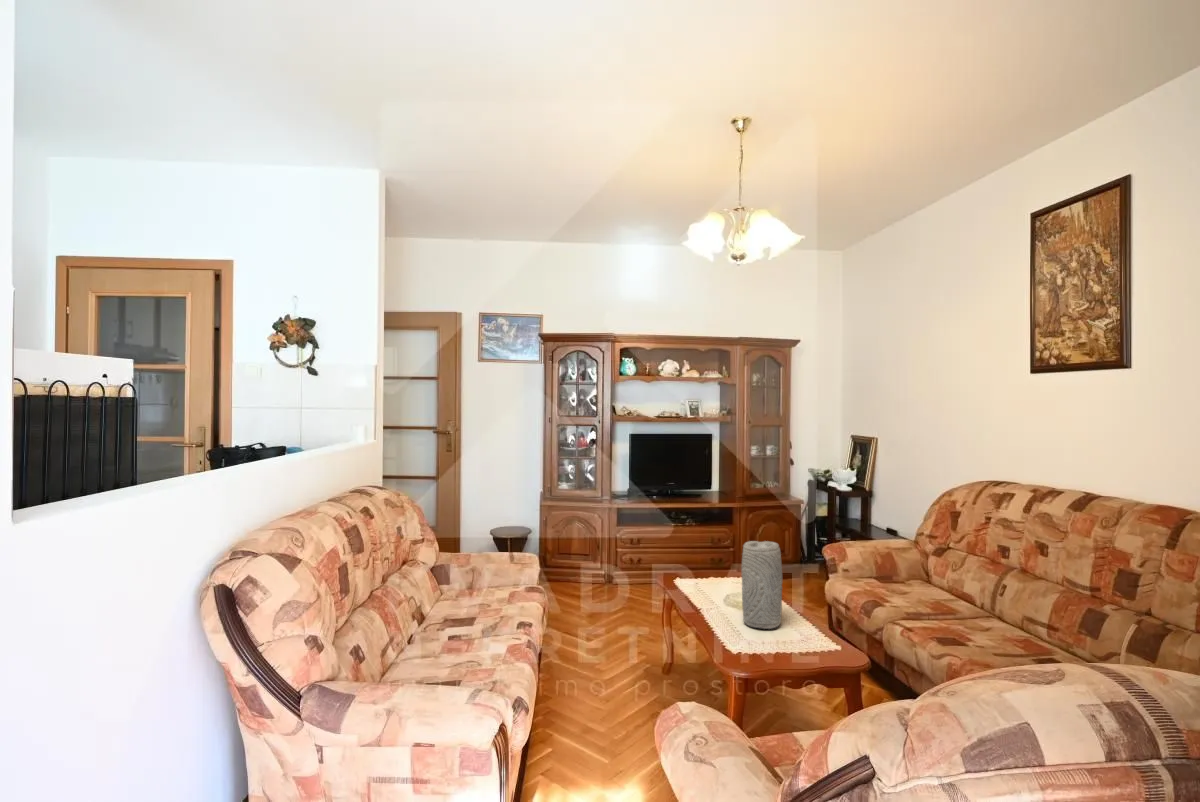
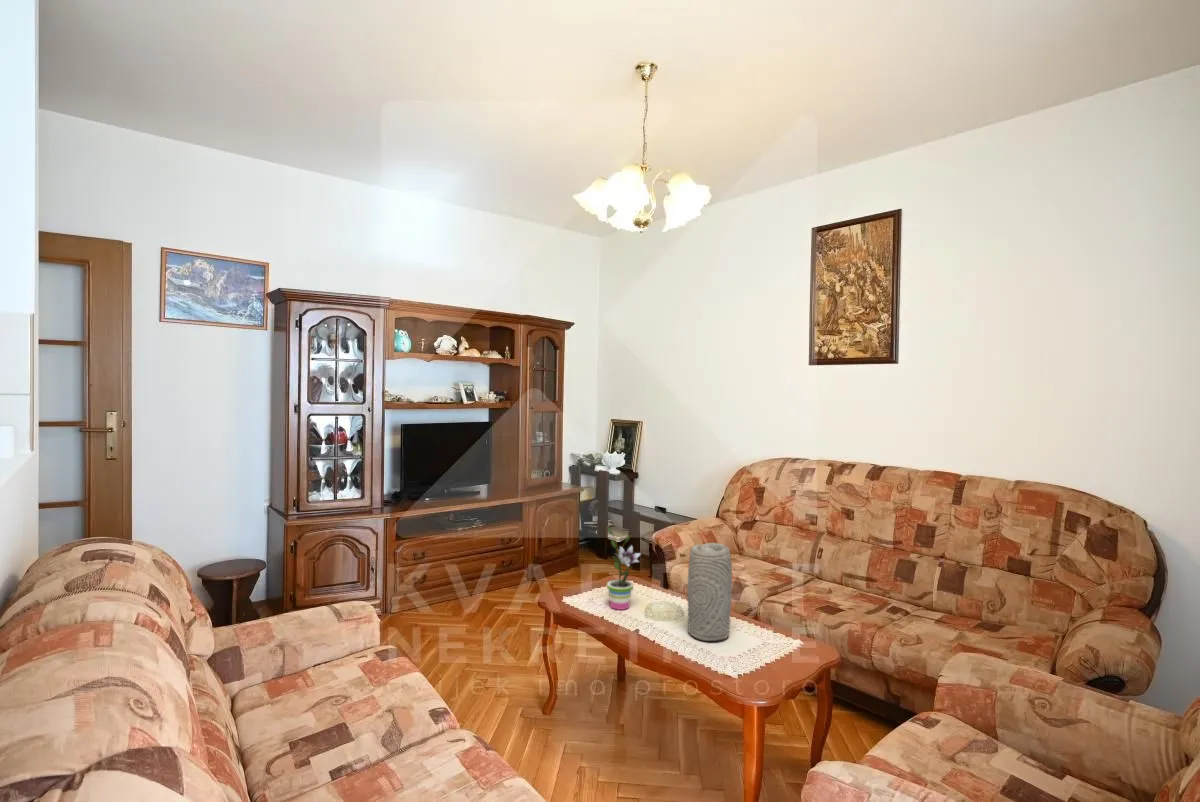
potted plant: none [703,521,735,594] -> present [607,527,640,610]

